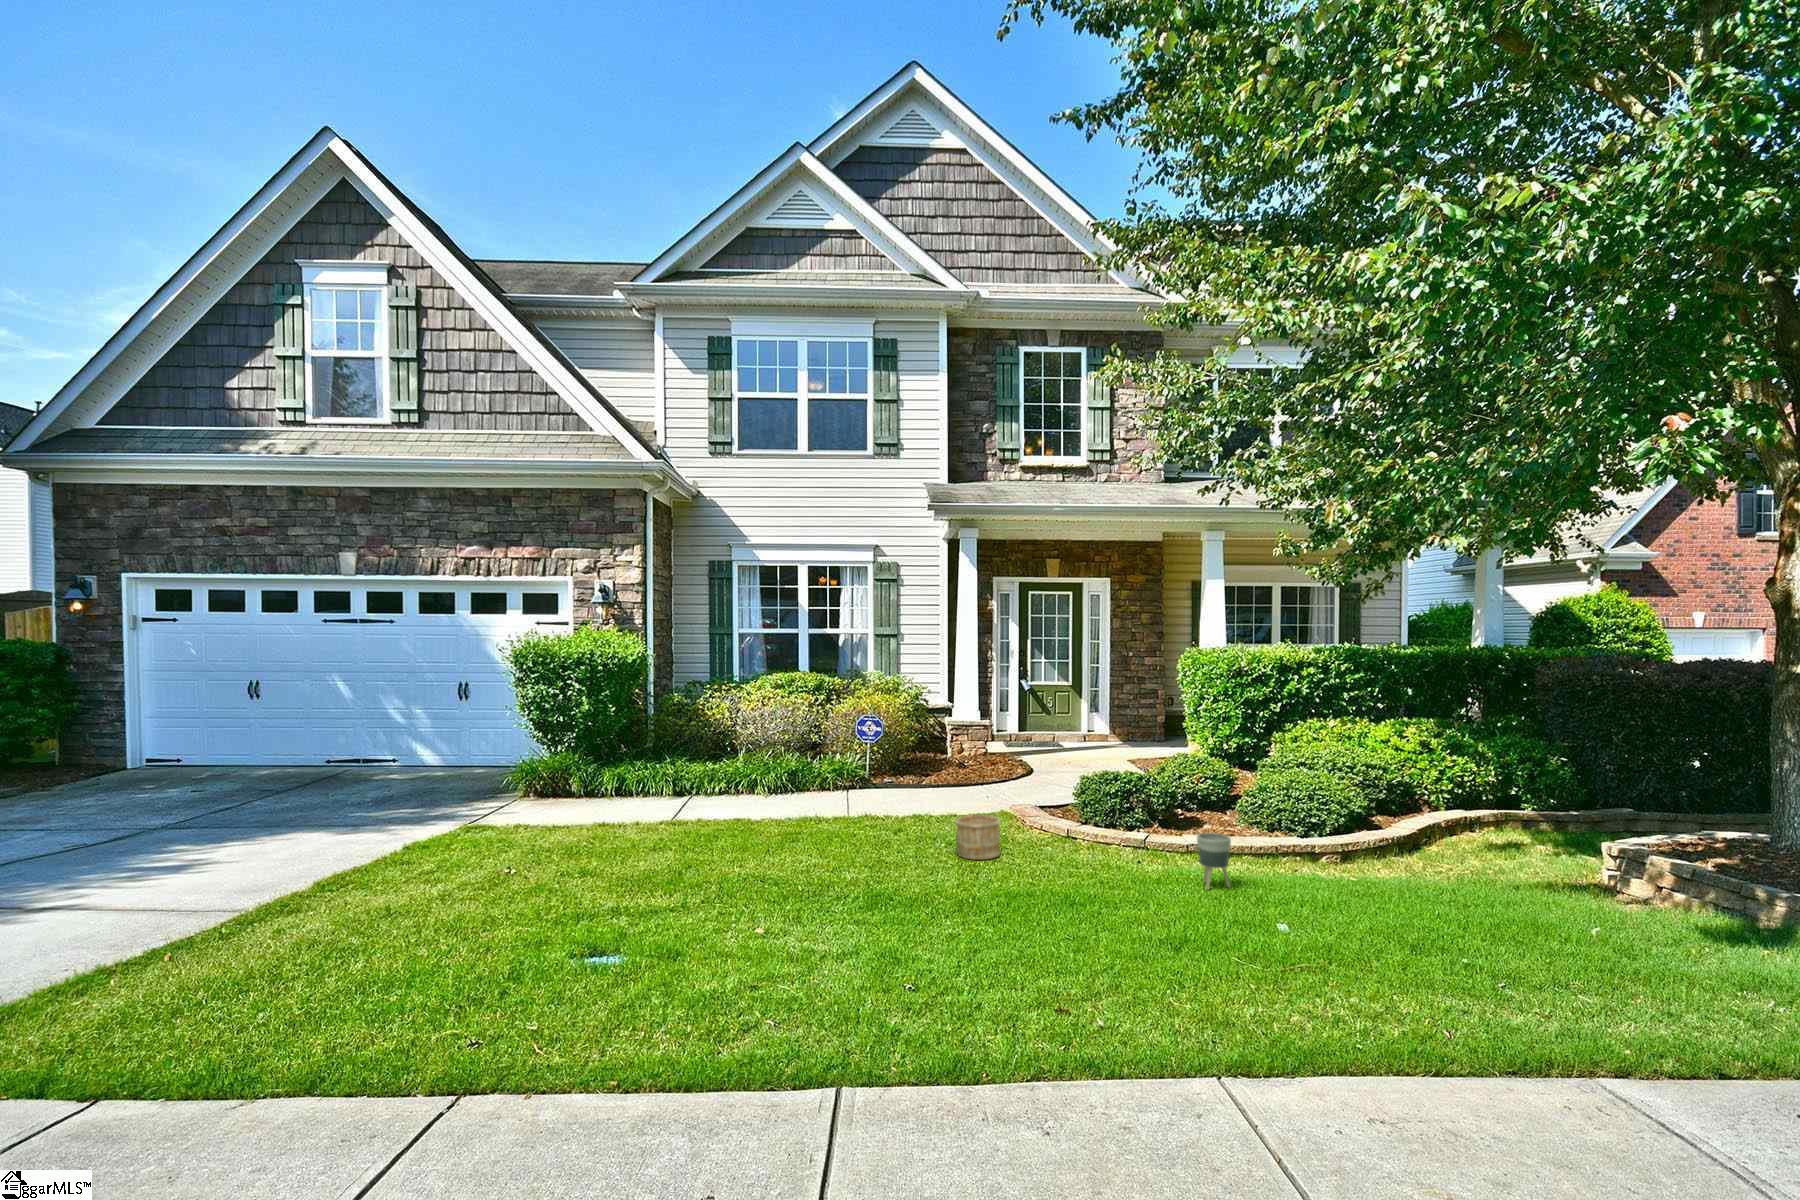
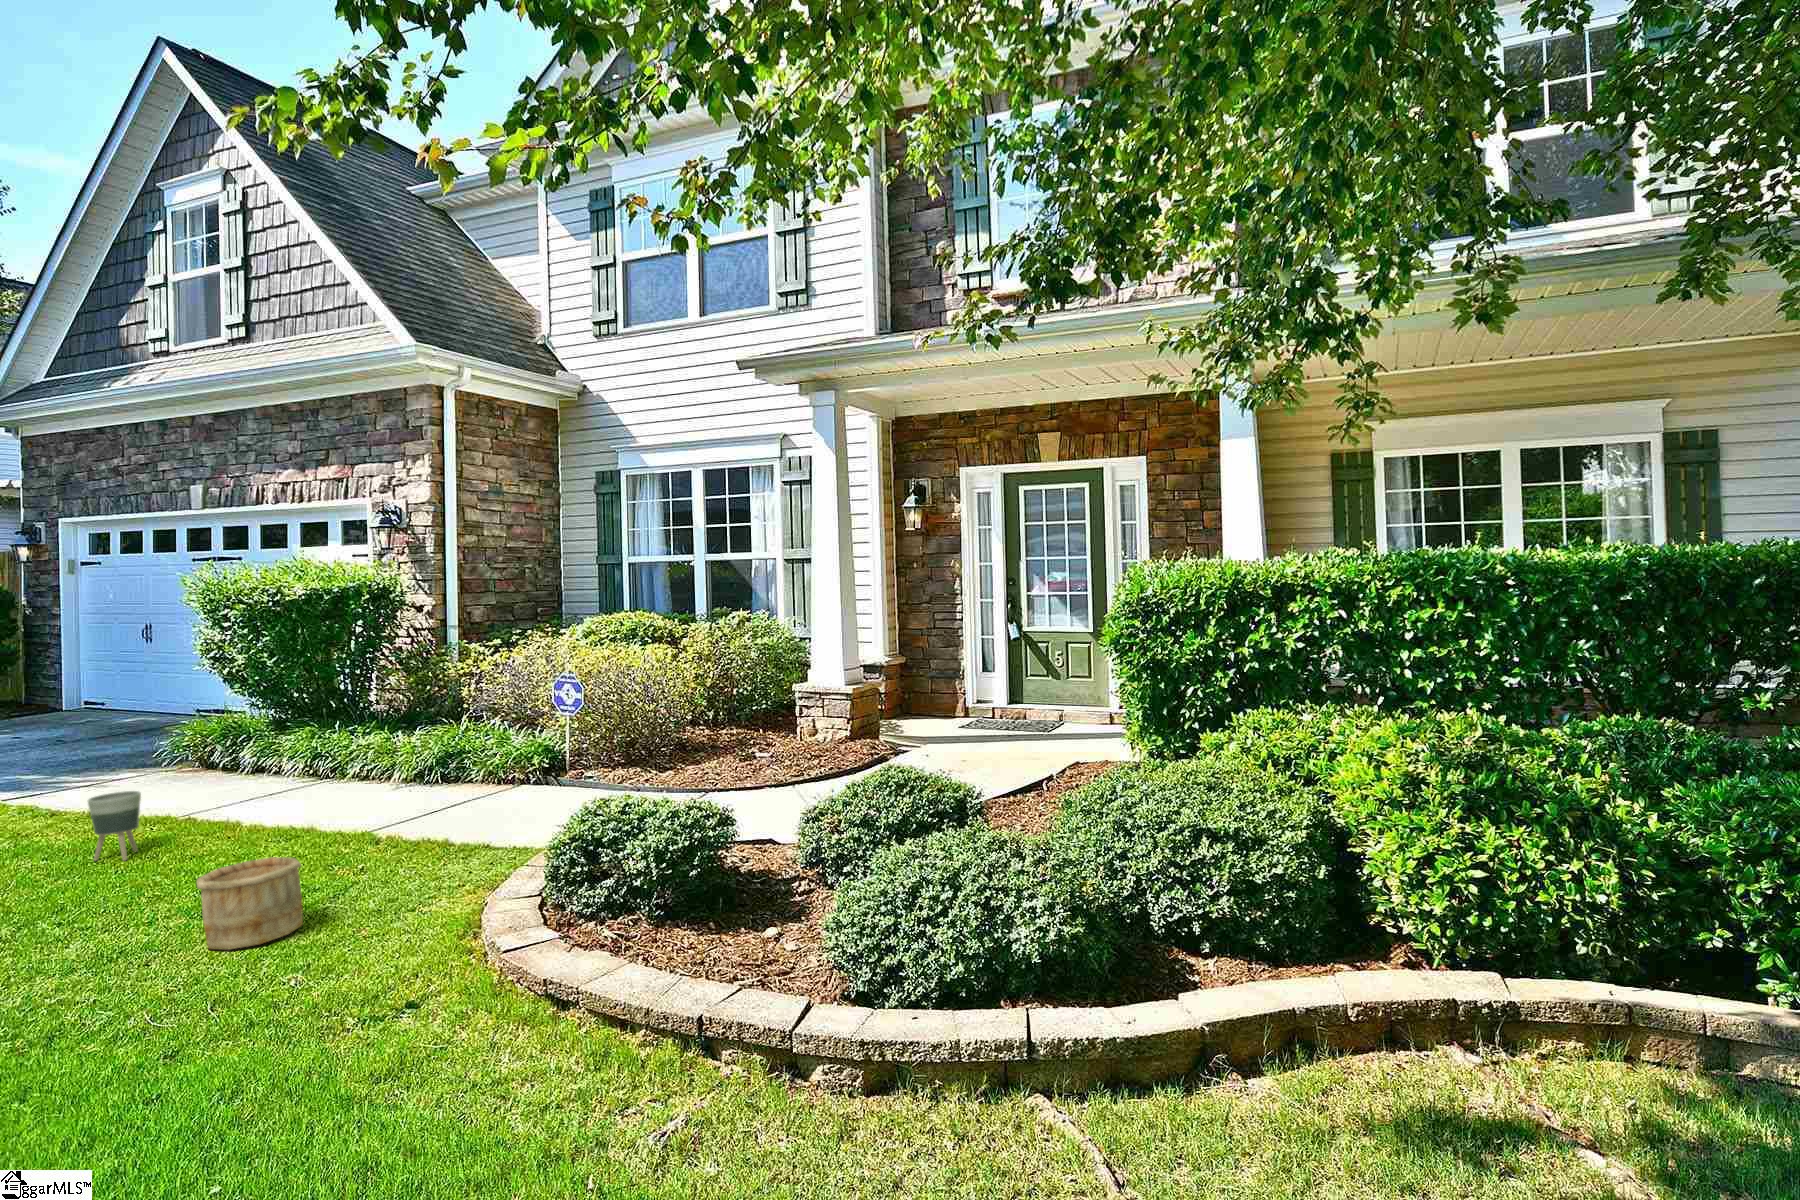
planter: present [1197,833,1231,890] -> present [88,791,141,861]

